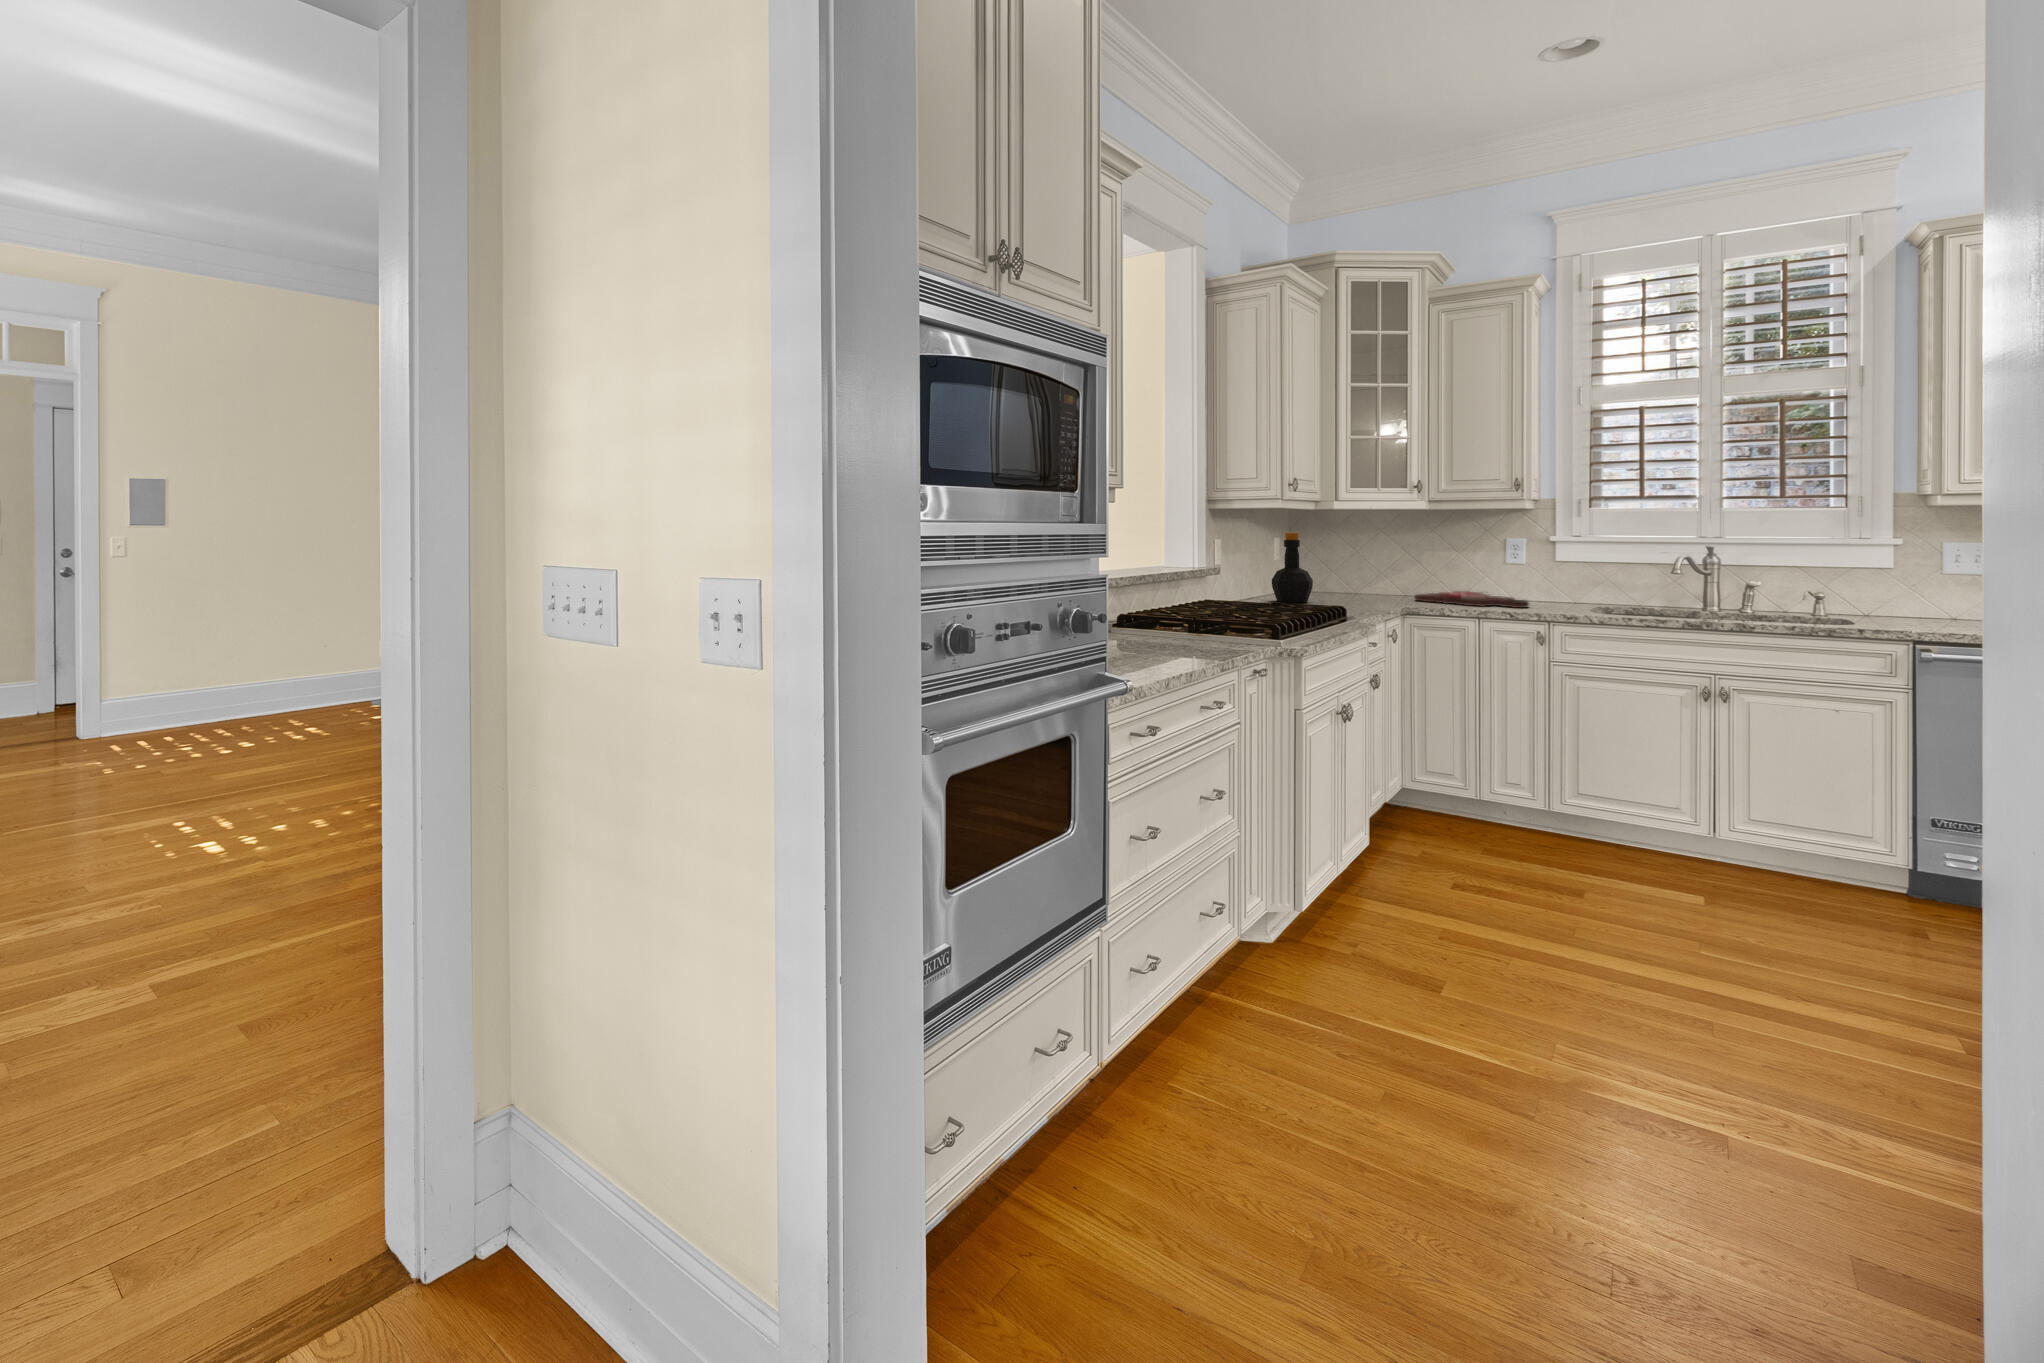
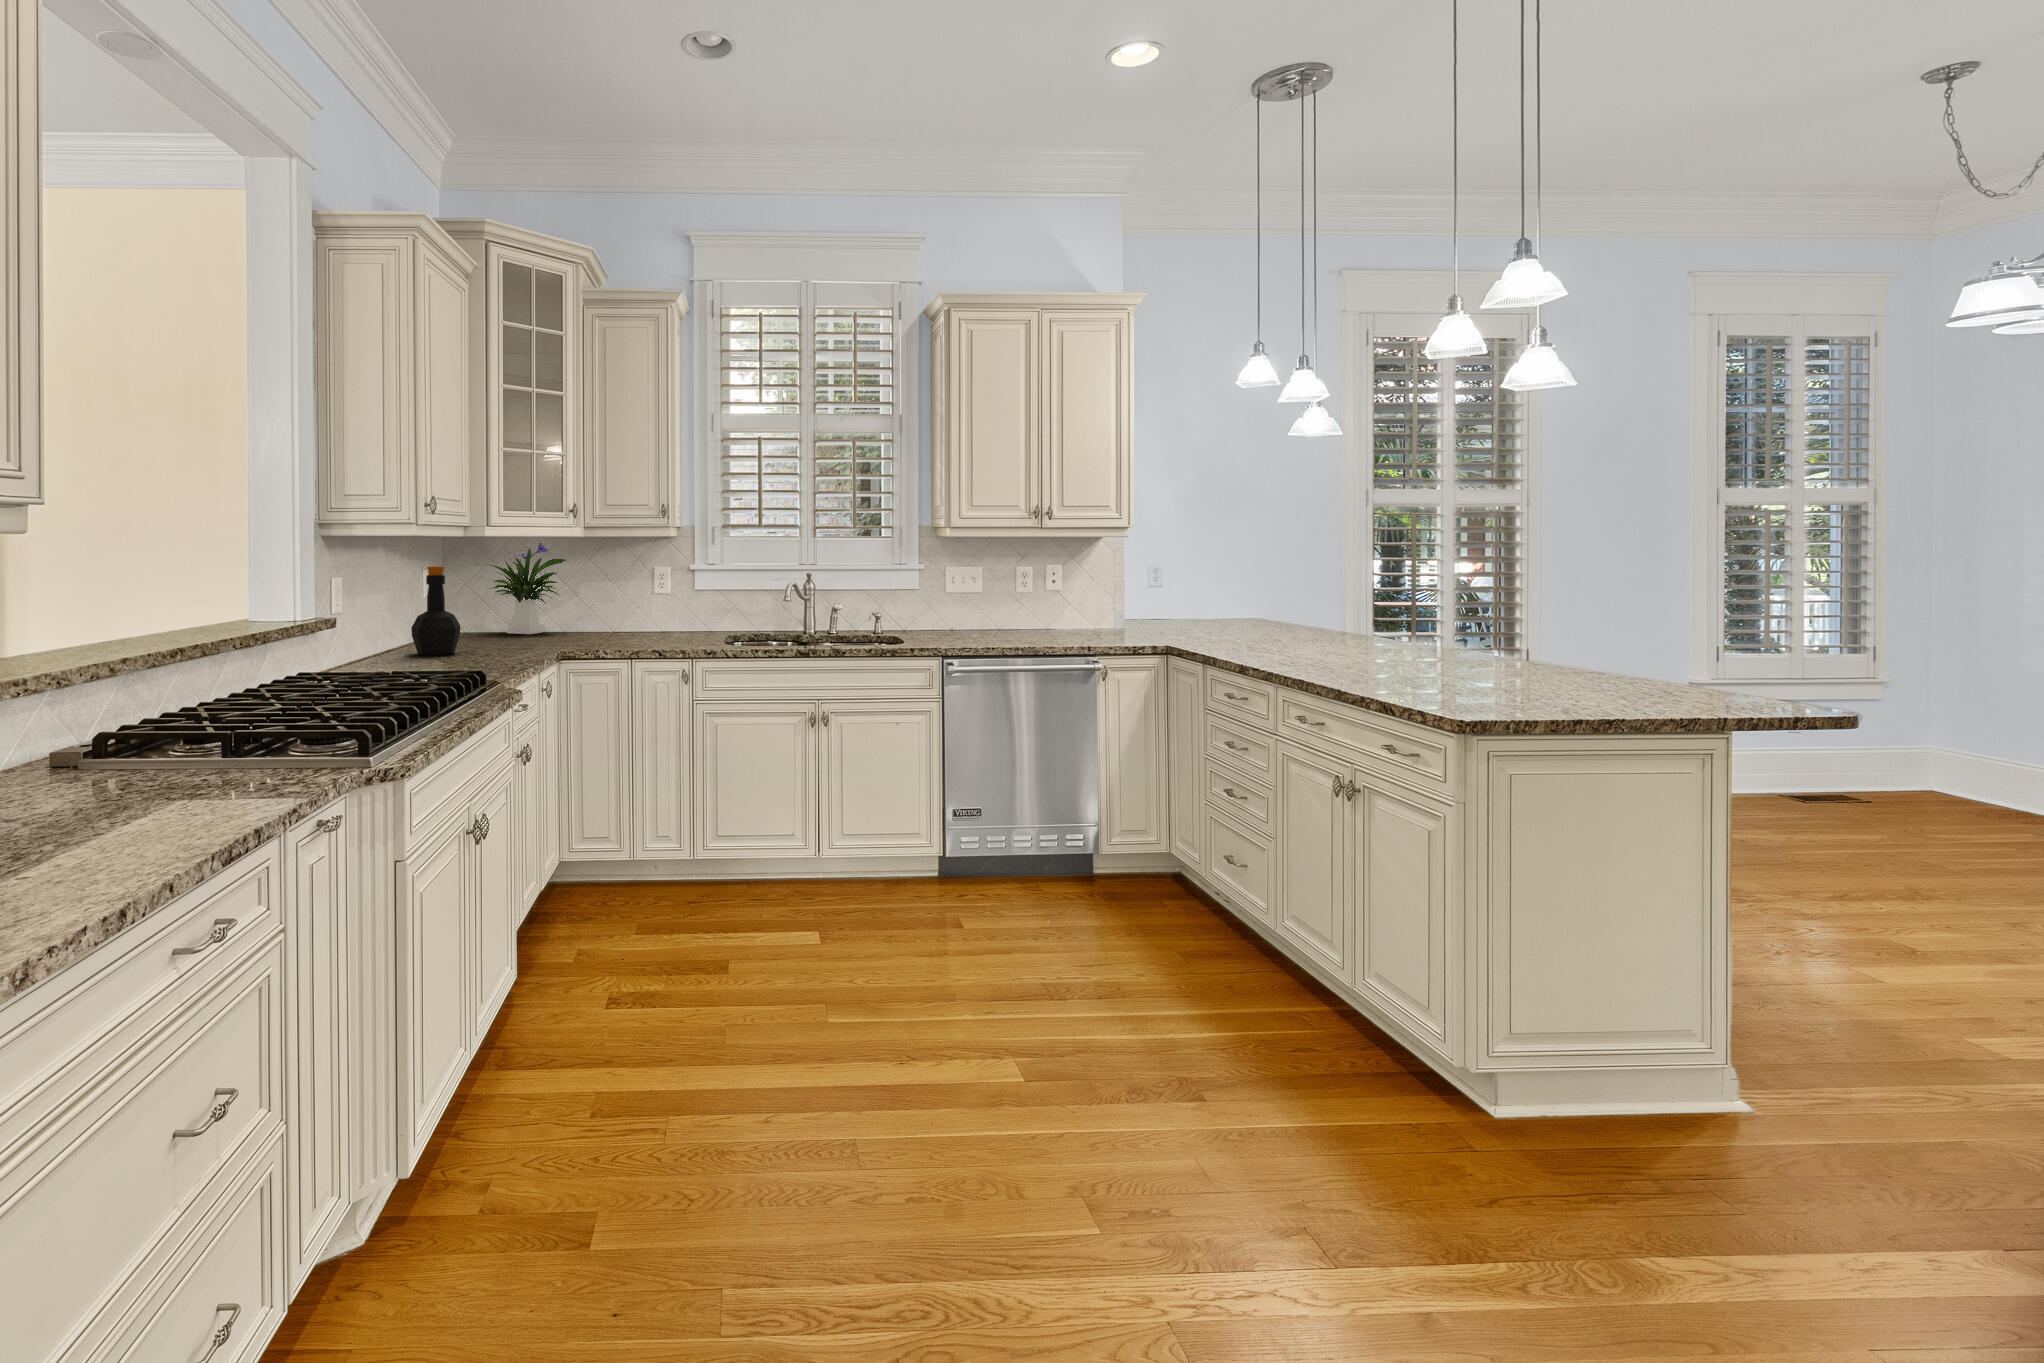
flower arrangement: none [1320,509,1415,592] -> present [475,543,566,634]
cutting board: present [1414,591,1529,608] -> none [569,628,675,646]

